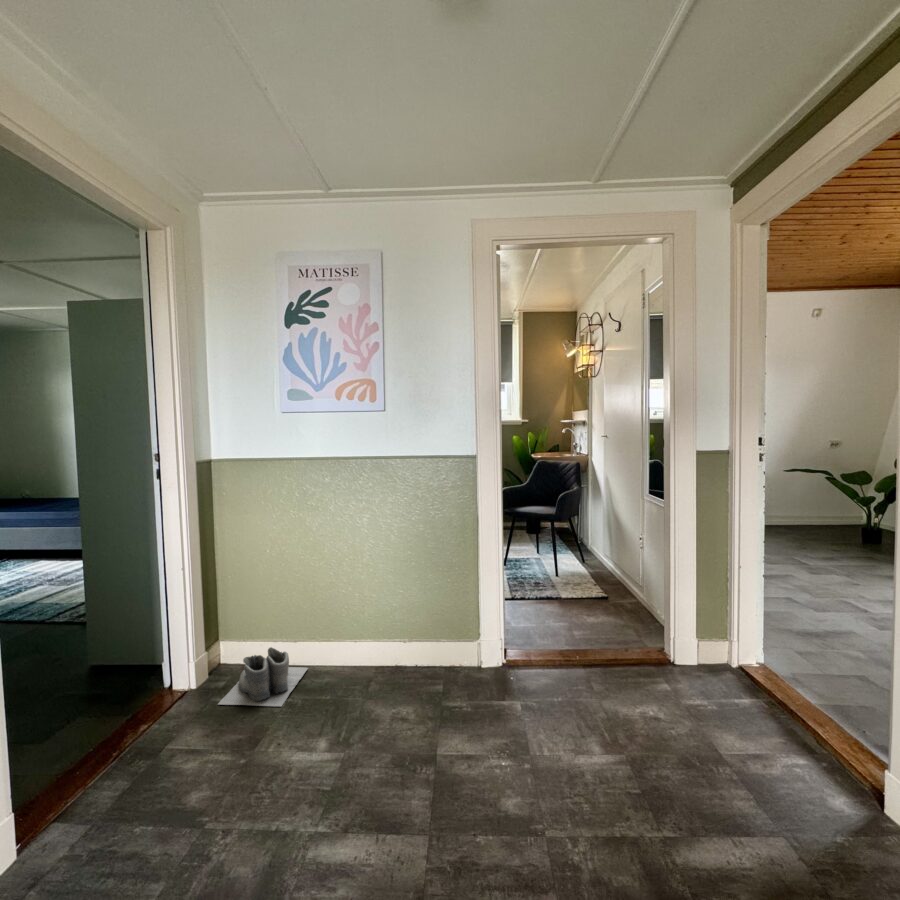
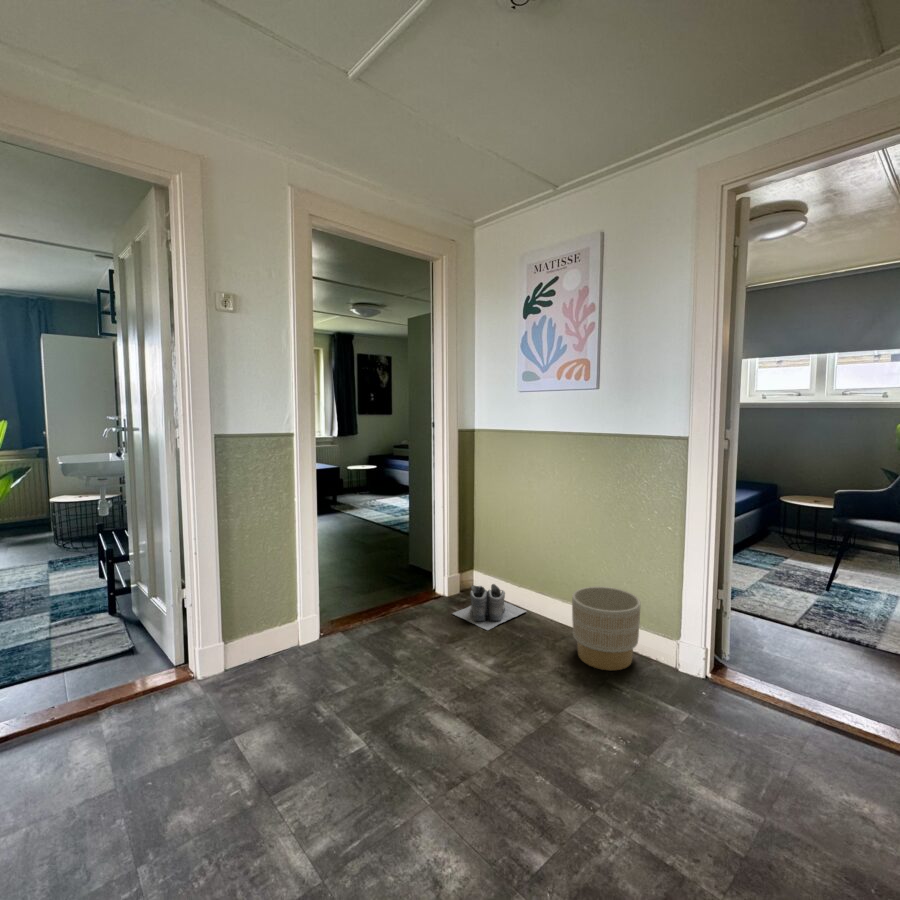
planter: none [386,611,453,699] -> present [572,586,640,670]

